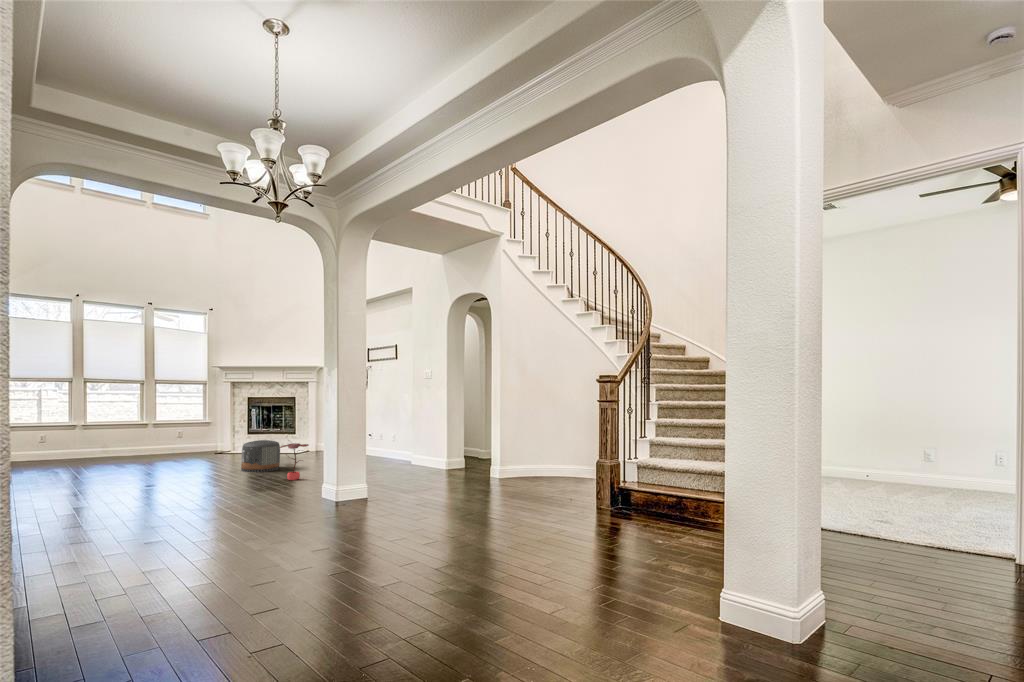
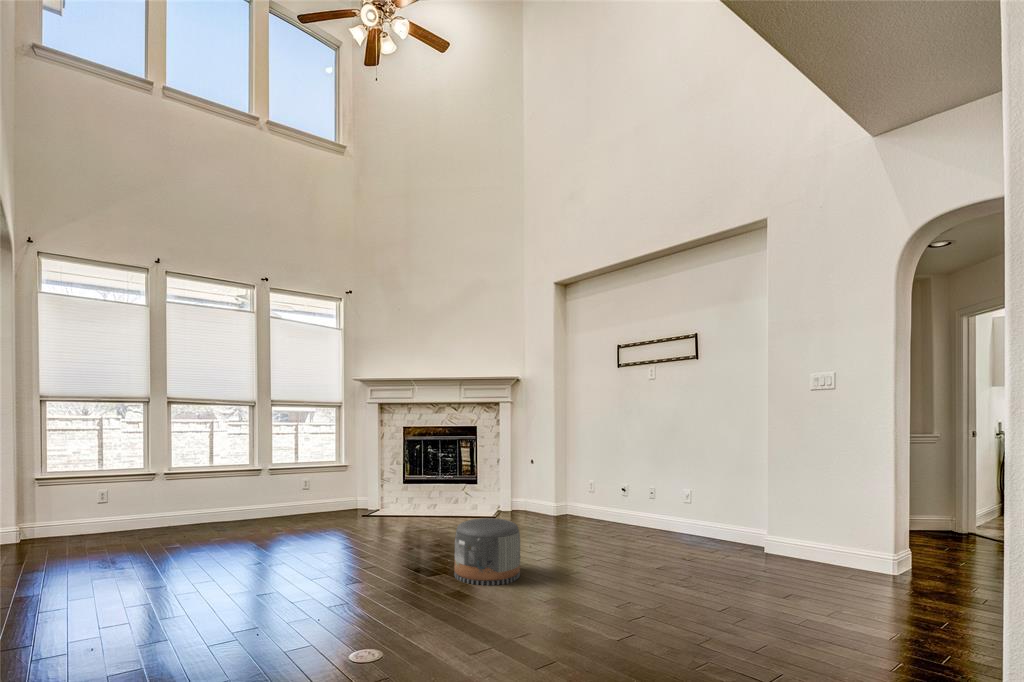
potted plant: present [280,443,309,480] -> none [574,544,629,627]

